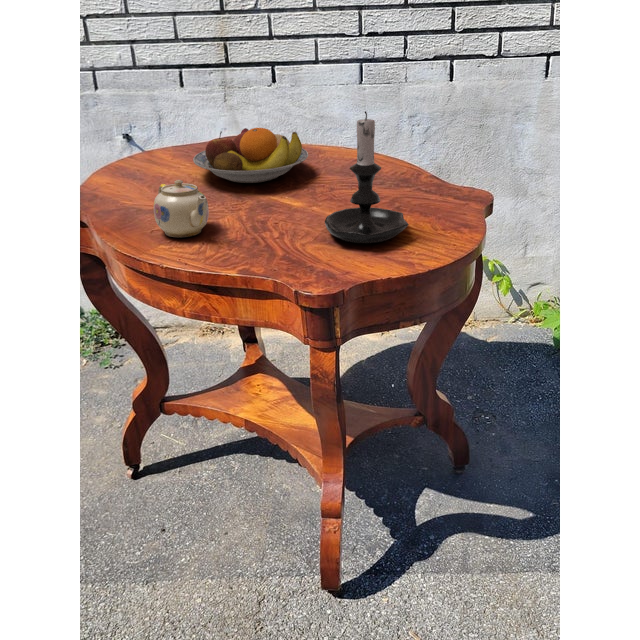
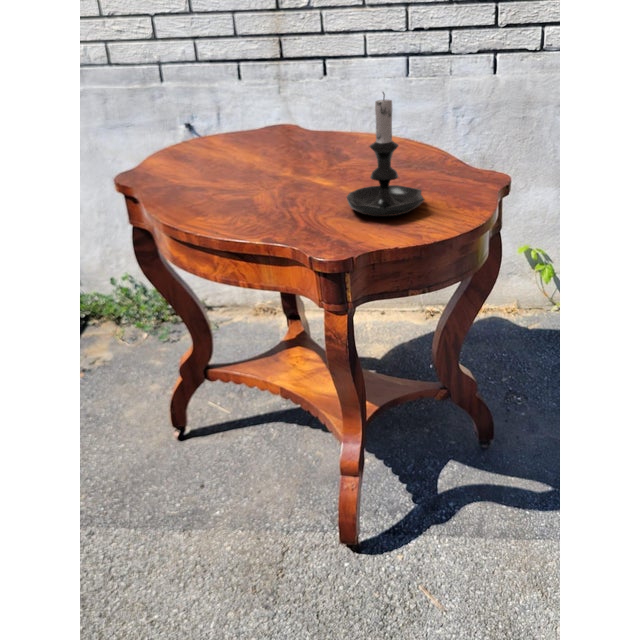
fruit bowl: present [193,128,308,183] -> none [236,114,343,165]
teapot: present [154,180,209,237] -> none [192,158,242,211]

